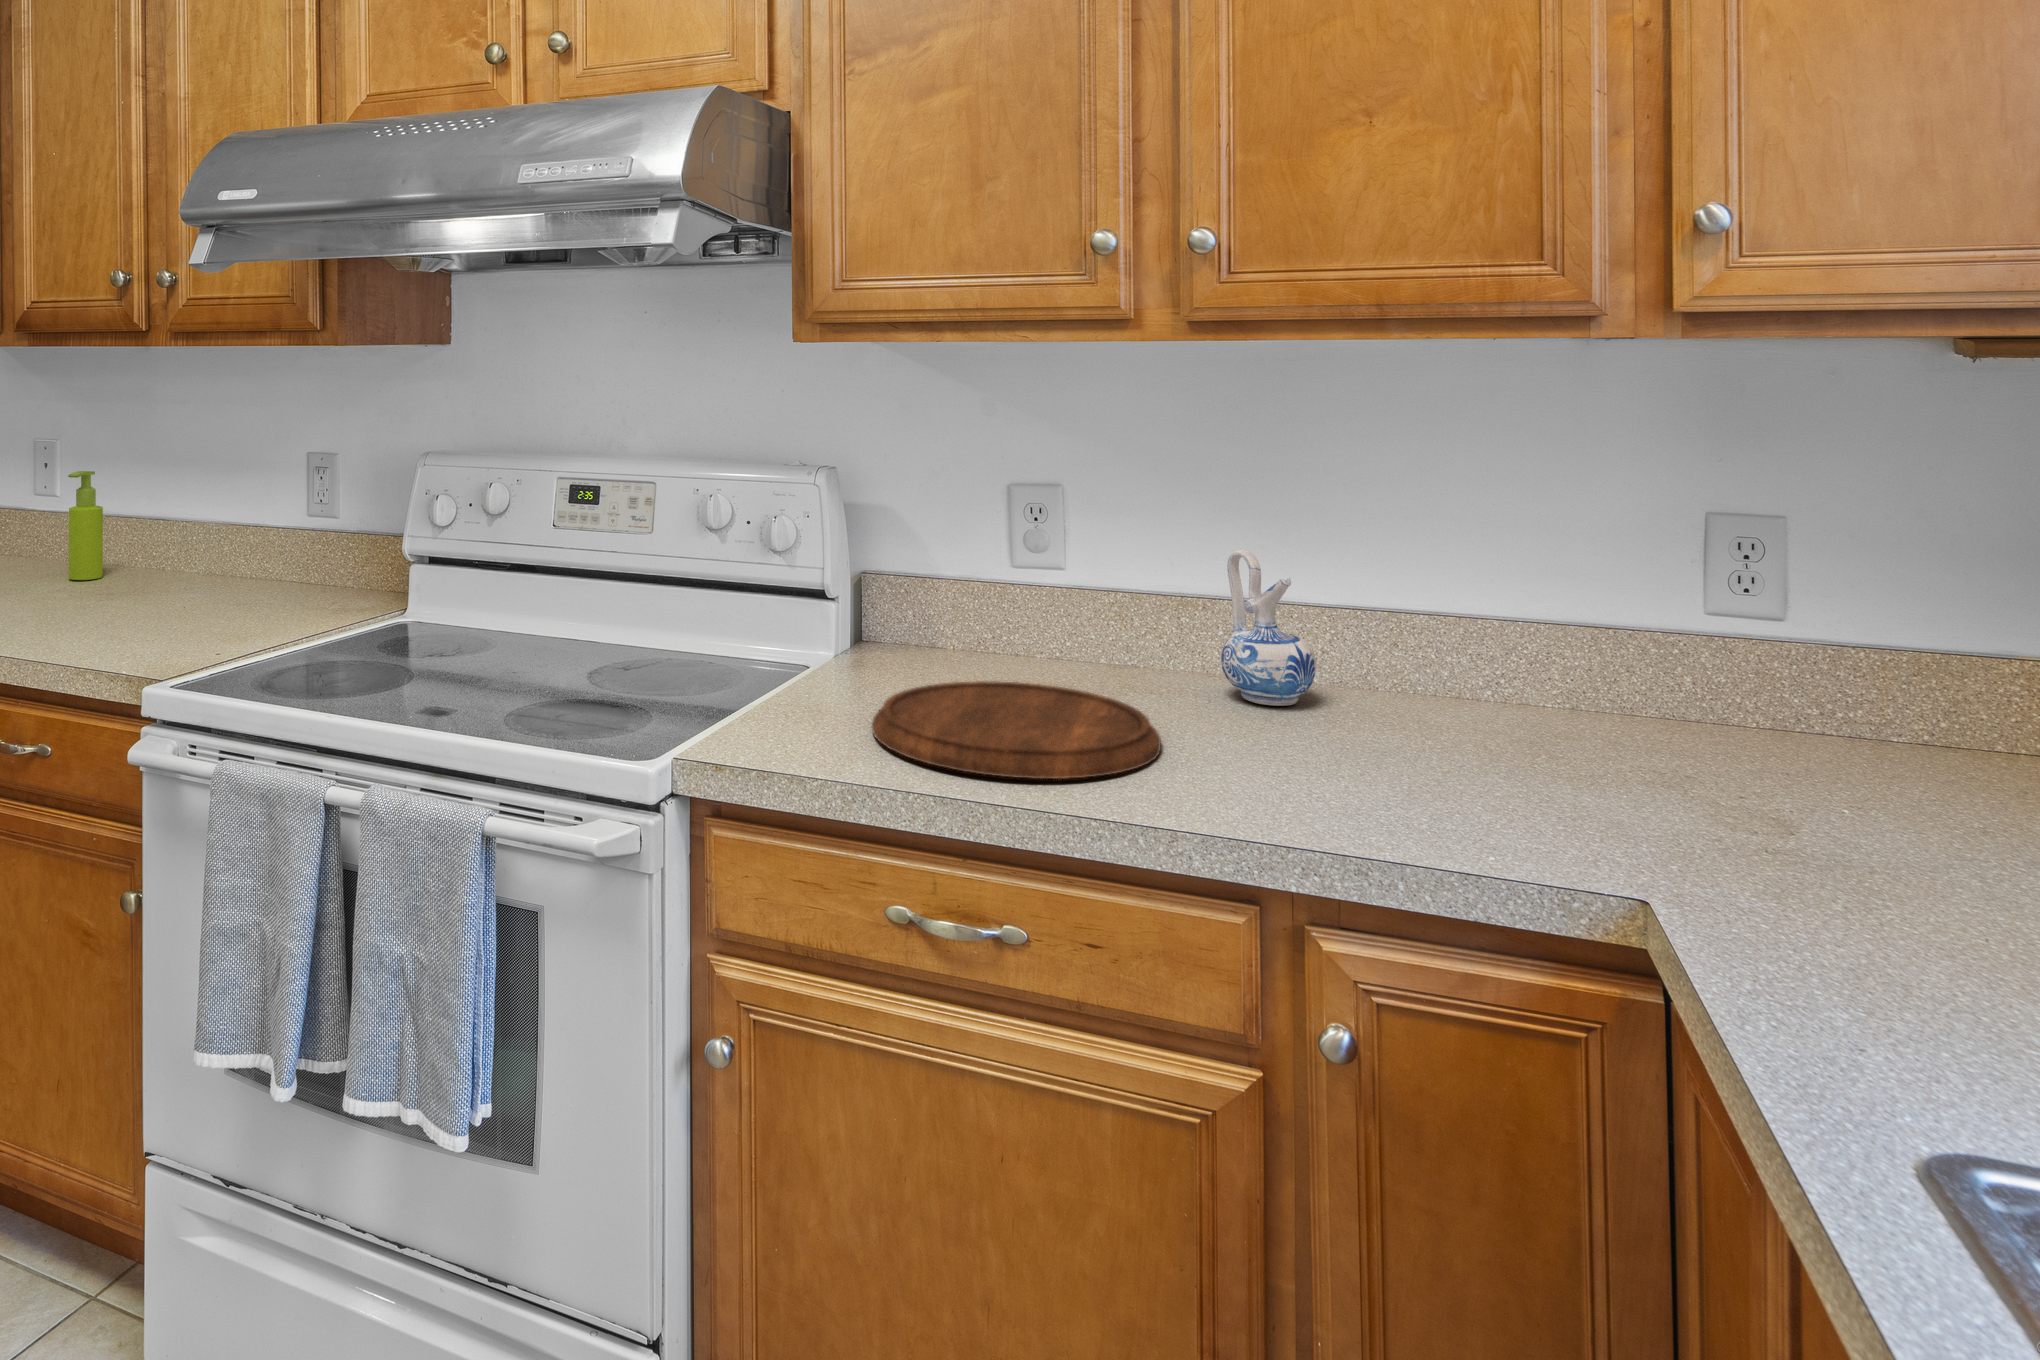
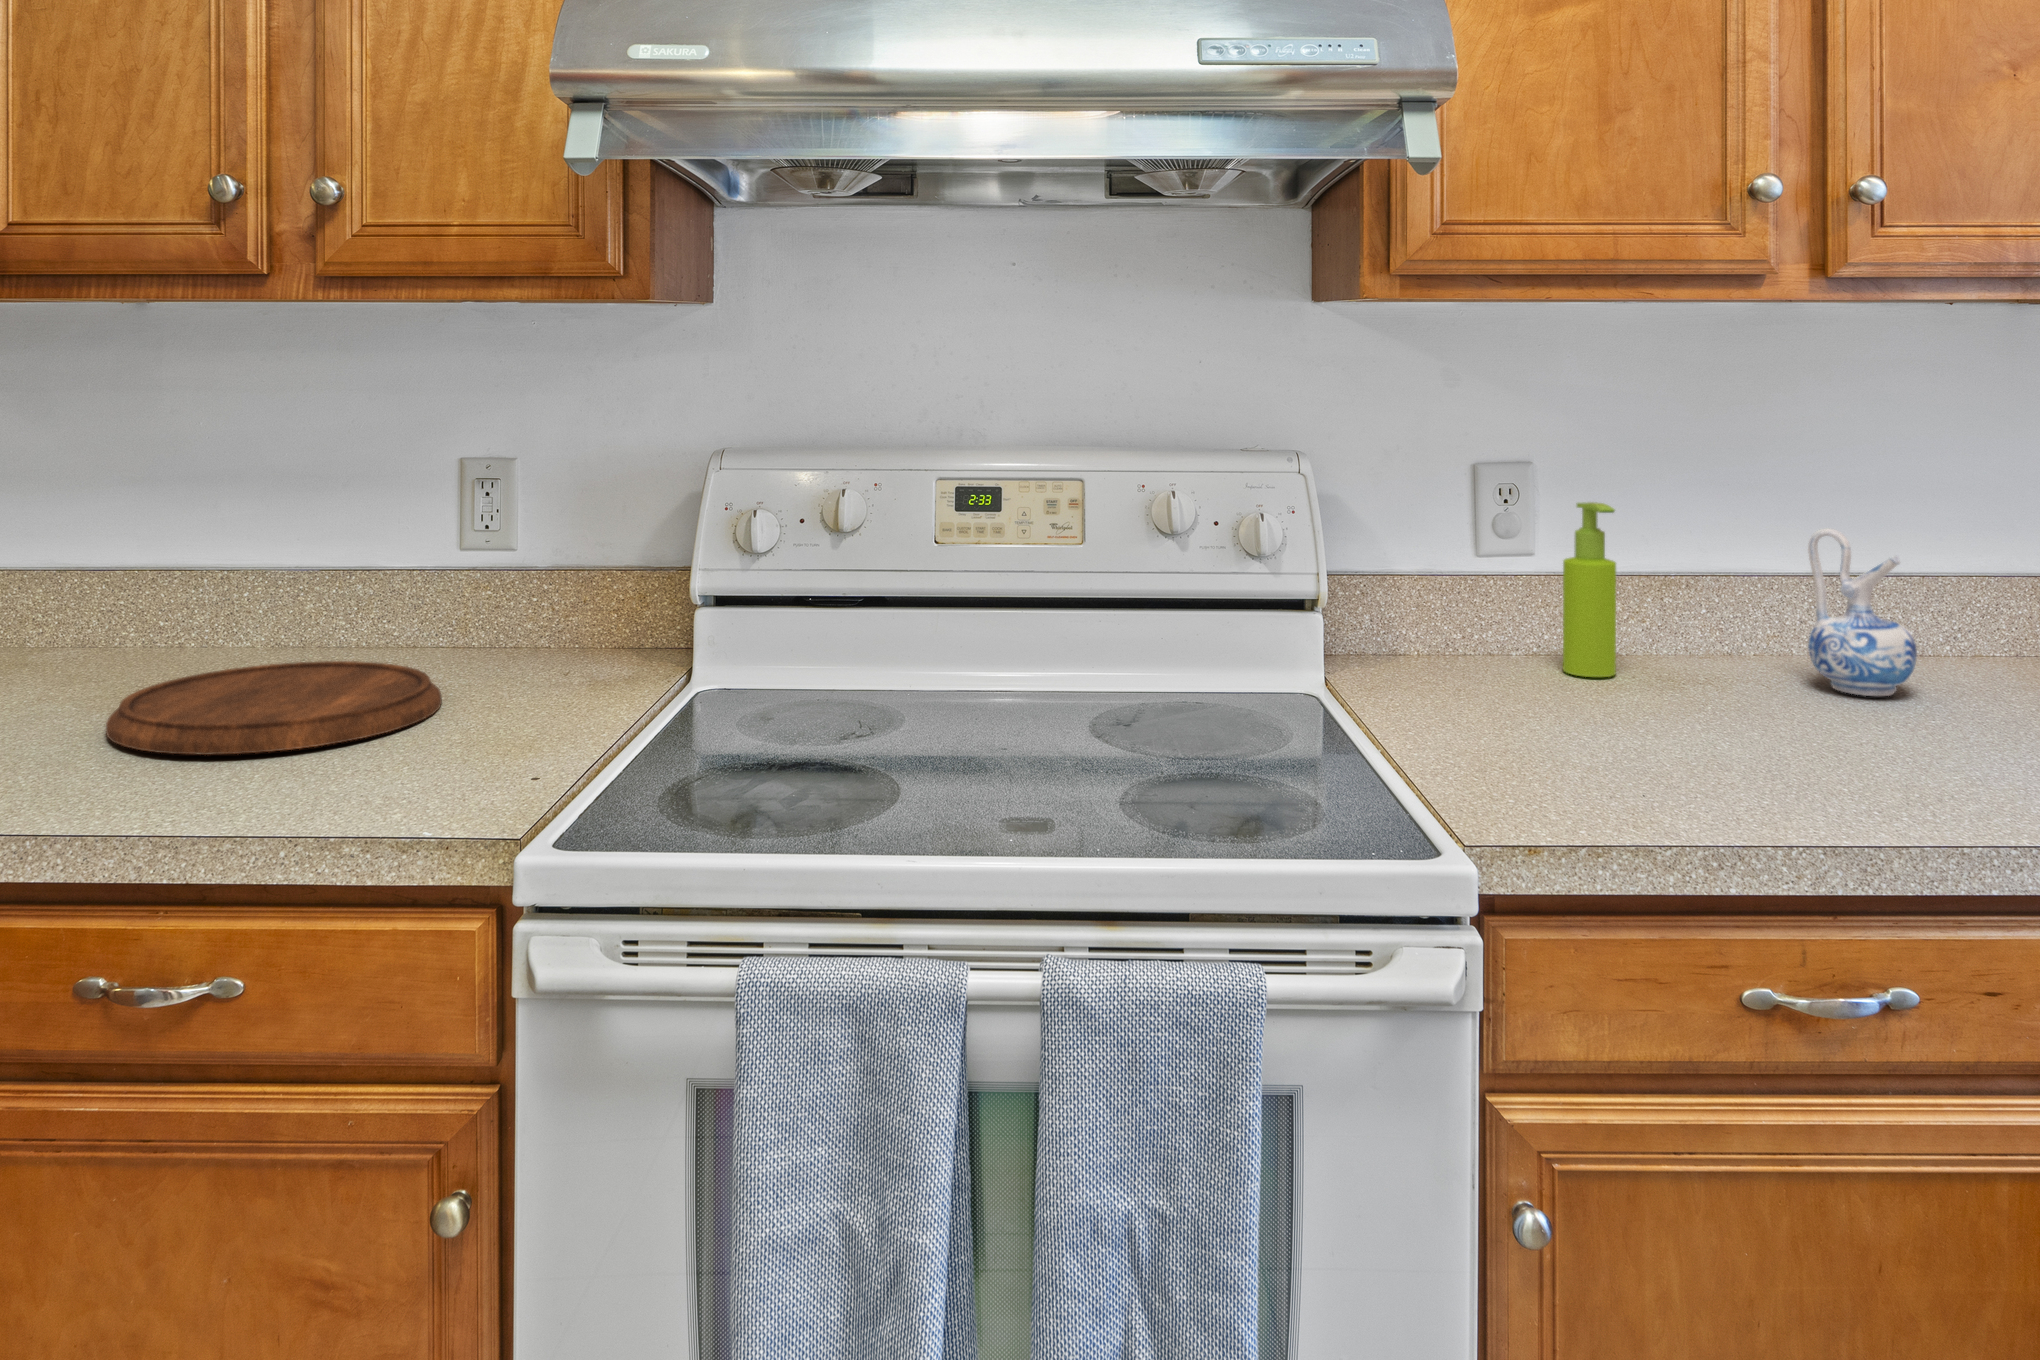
soap dispenser: present [68,471,103,580] -> present [1563,502,1616,677]
cutting board: present [872,681,1161,779] -> present [106,661,442,755]

